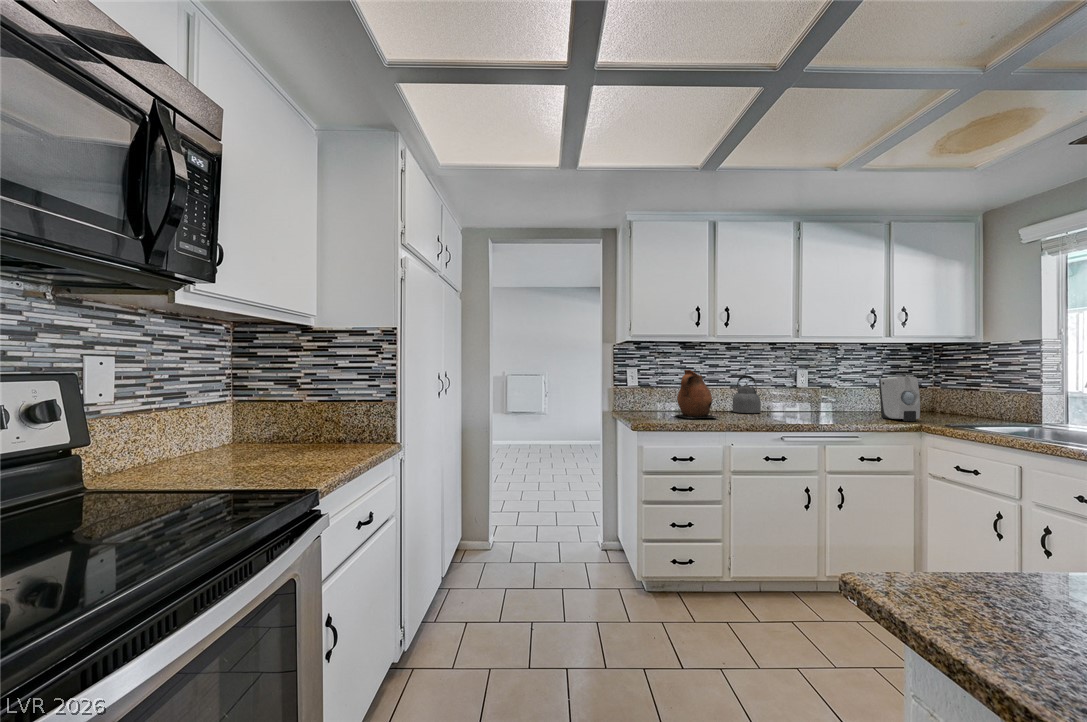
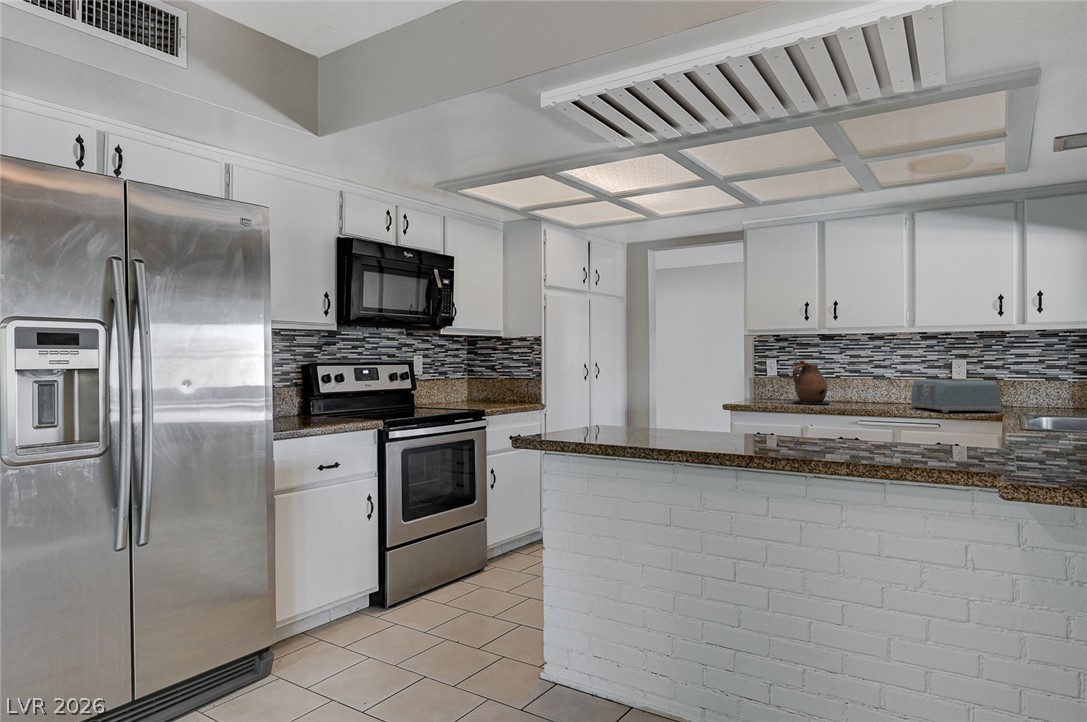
kettle: present [733,375,761,413] -> none [867,366,901,403]
soap dispenser: present [879,377,920,421] -> none [1026,368,1058,415]
toaster: none [793,388,876,424] -> present [911,379,1002,413]

